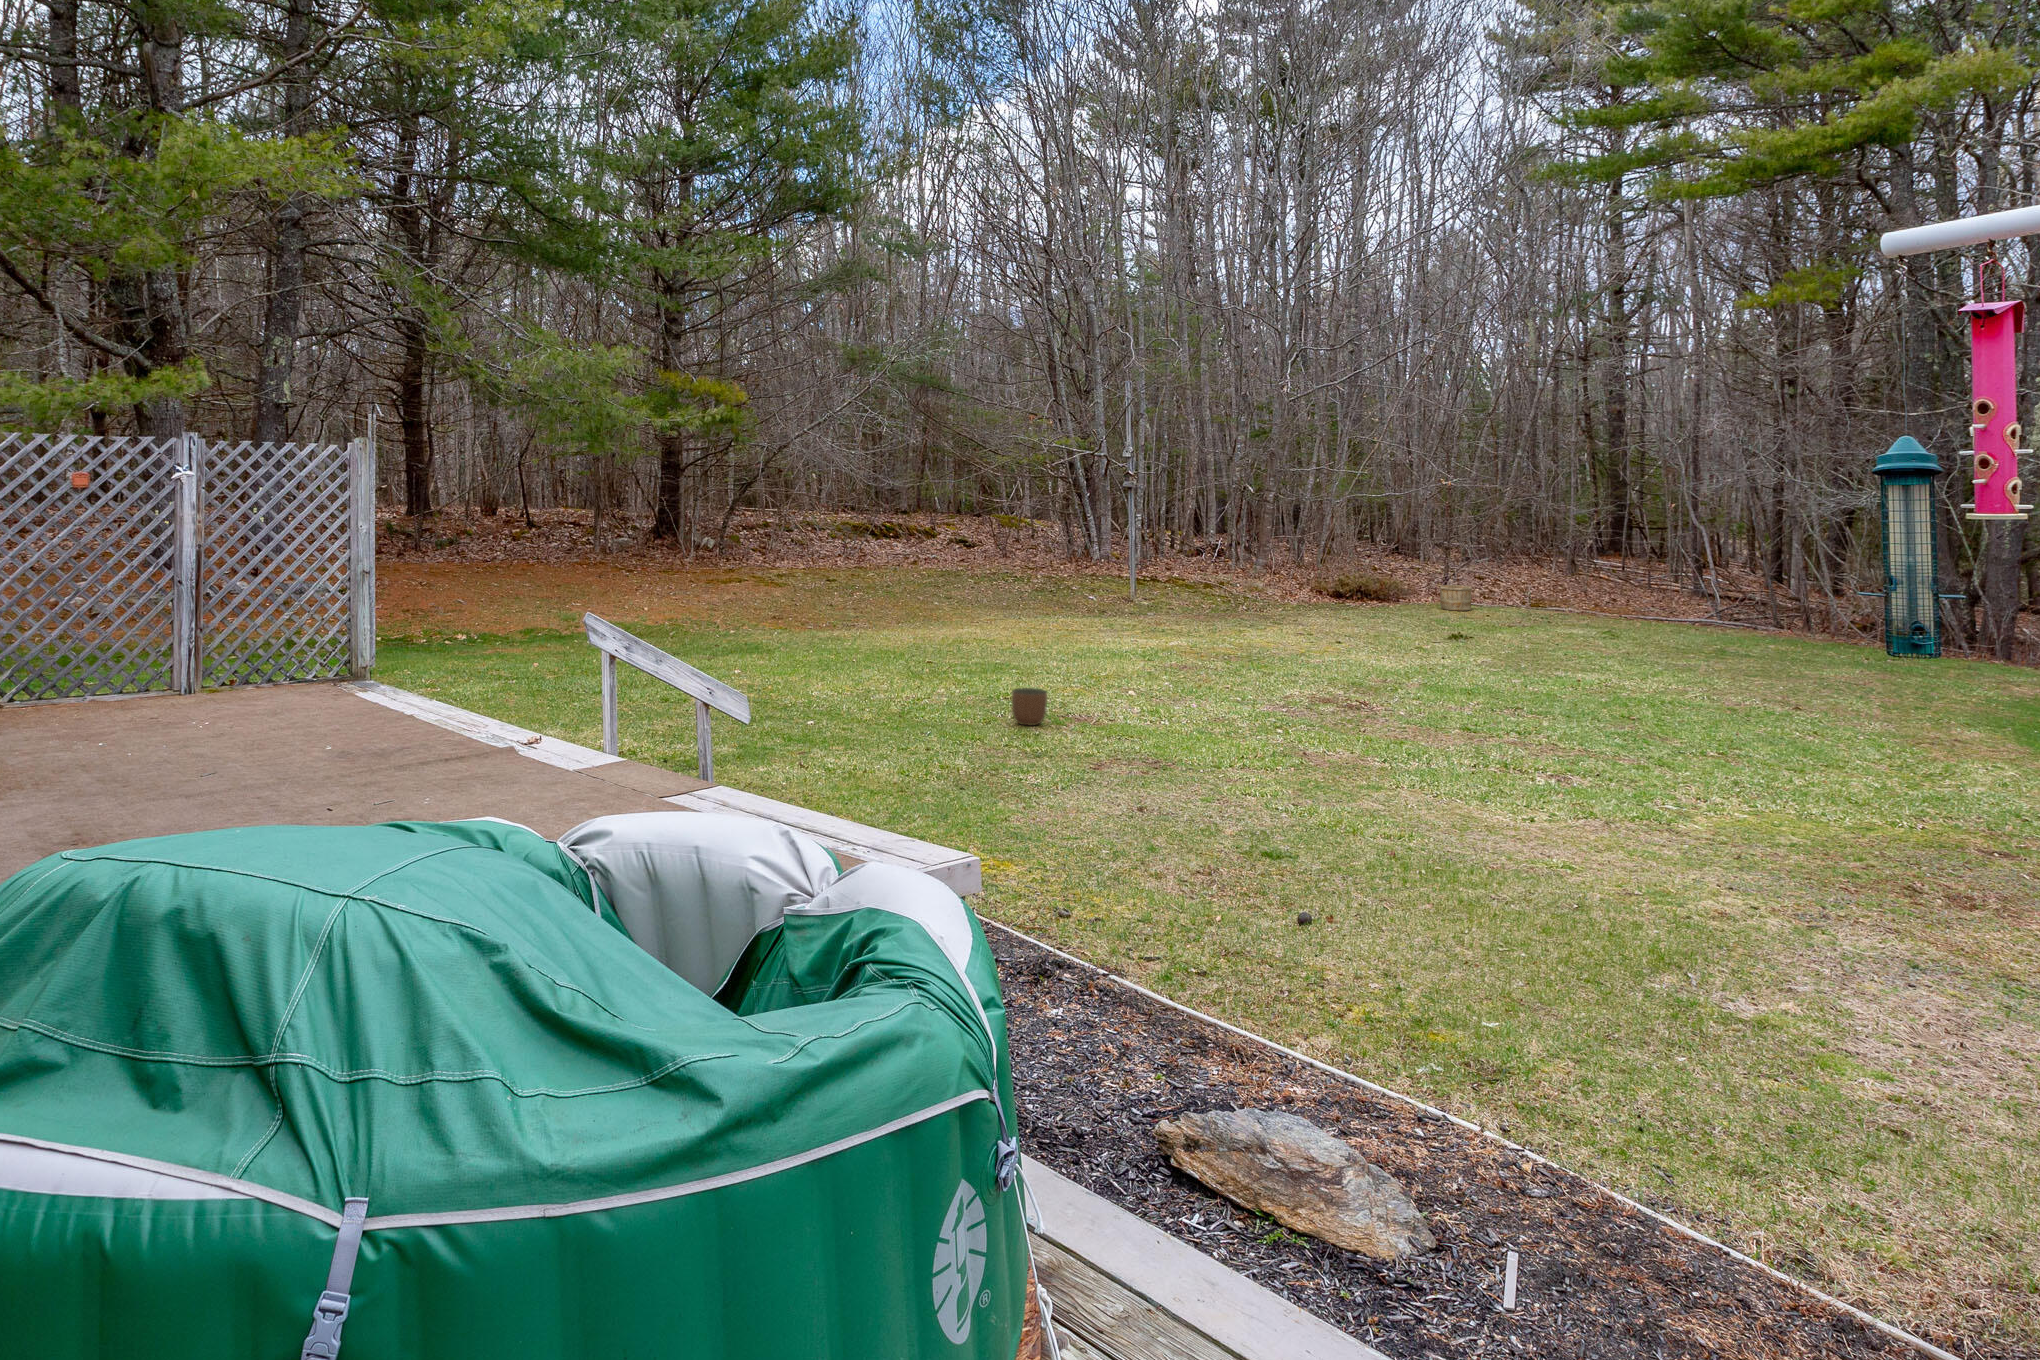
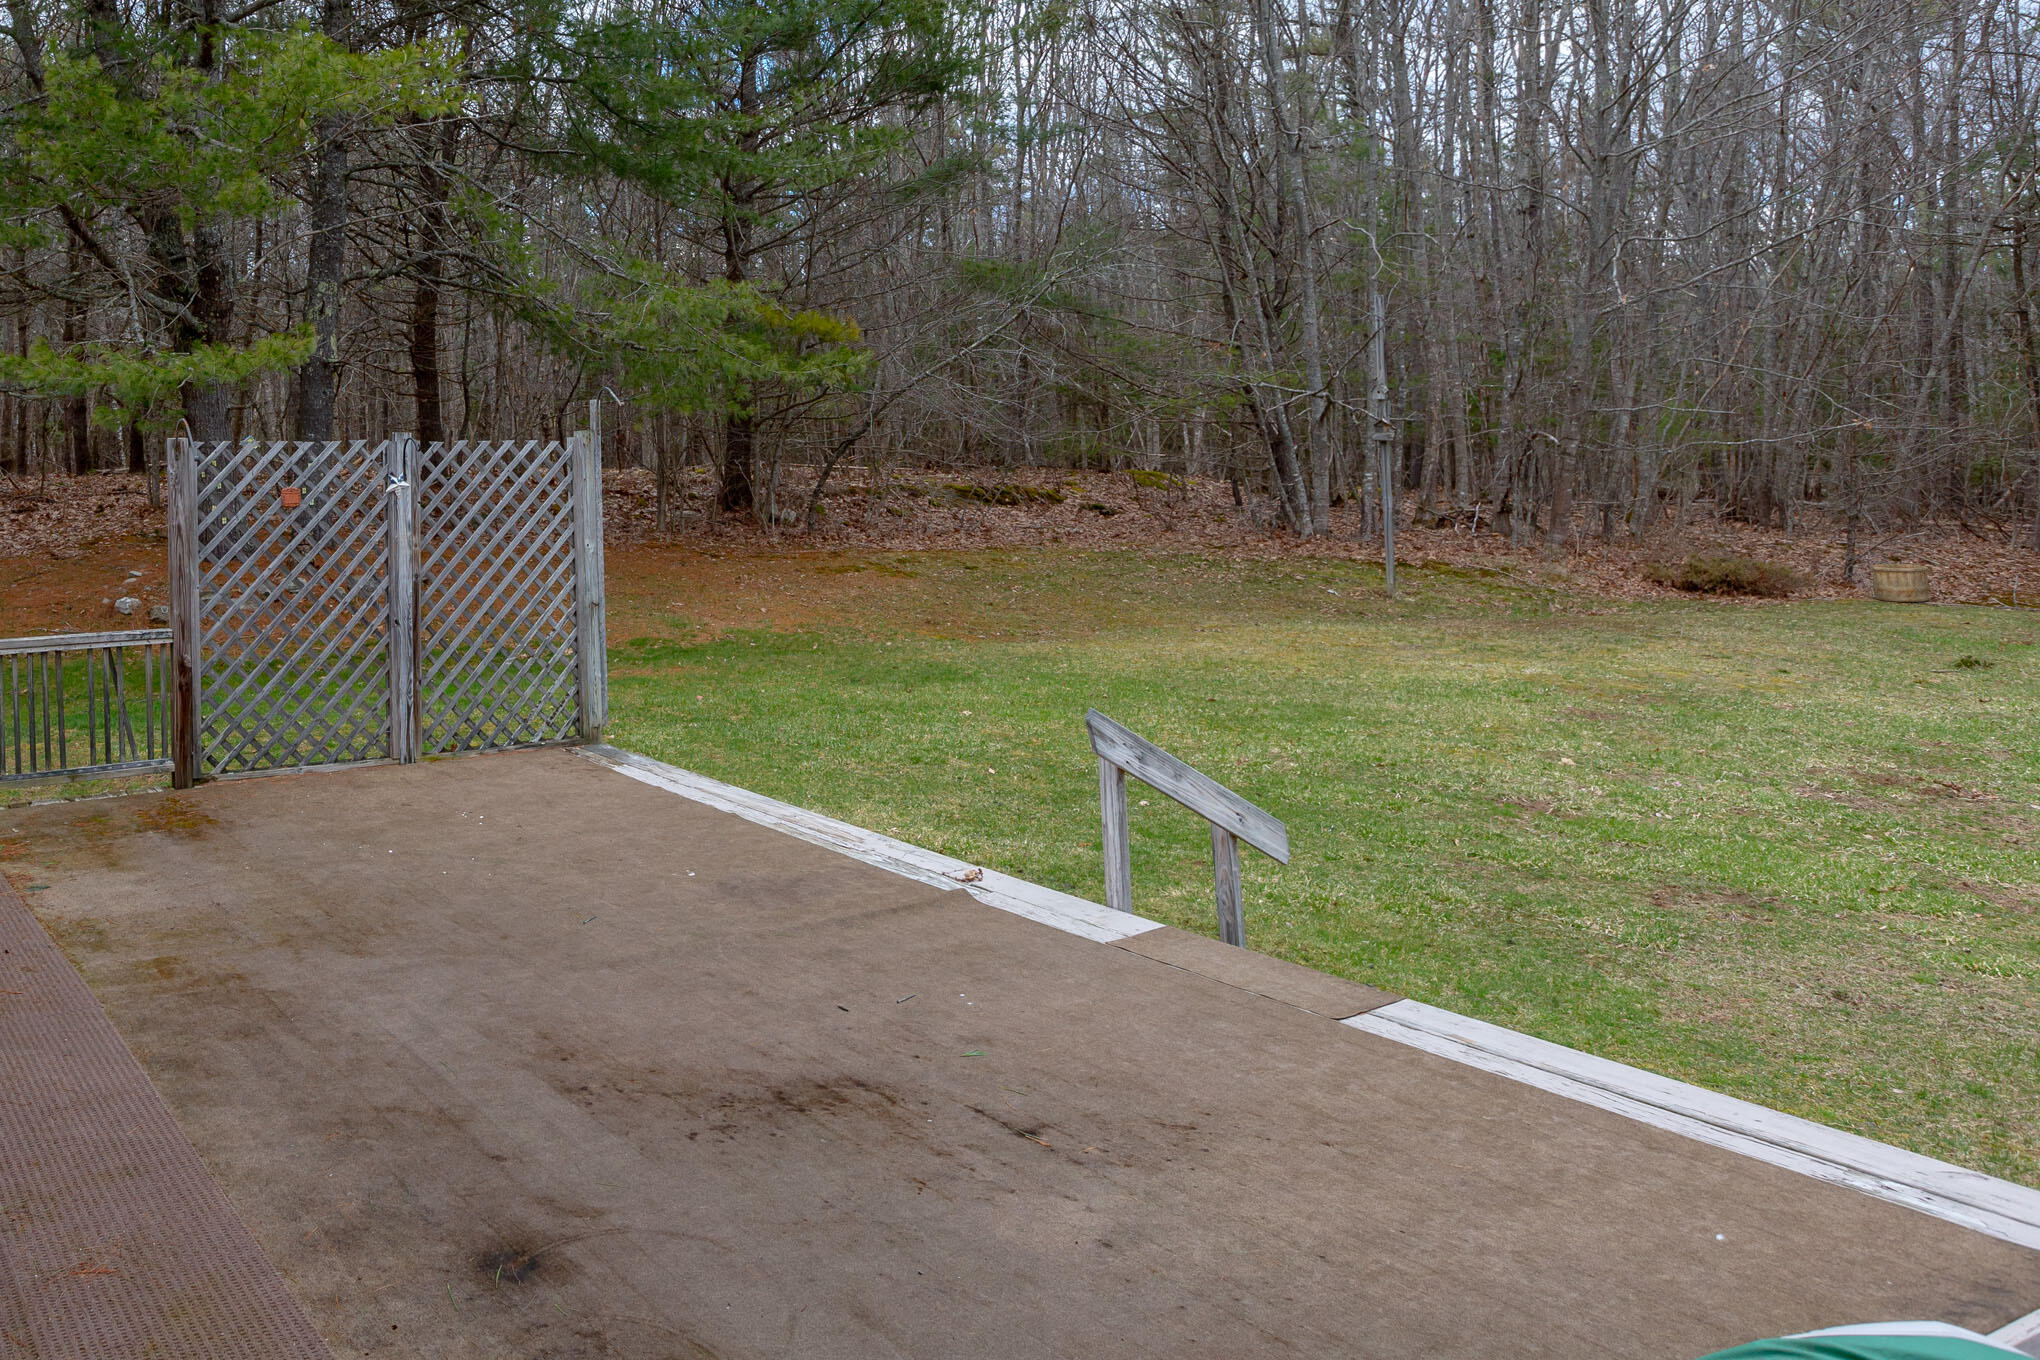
planter: present [1012,688,1047,725] -> none [1515,744,1575,799]

